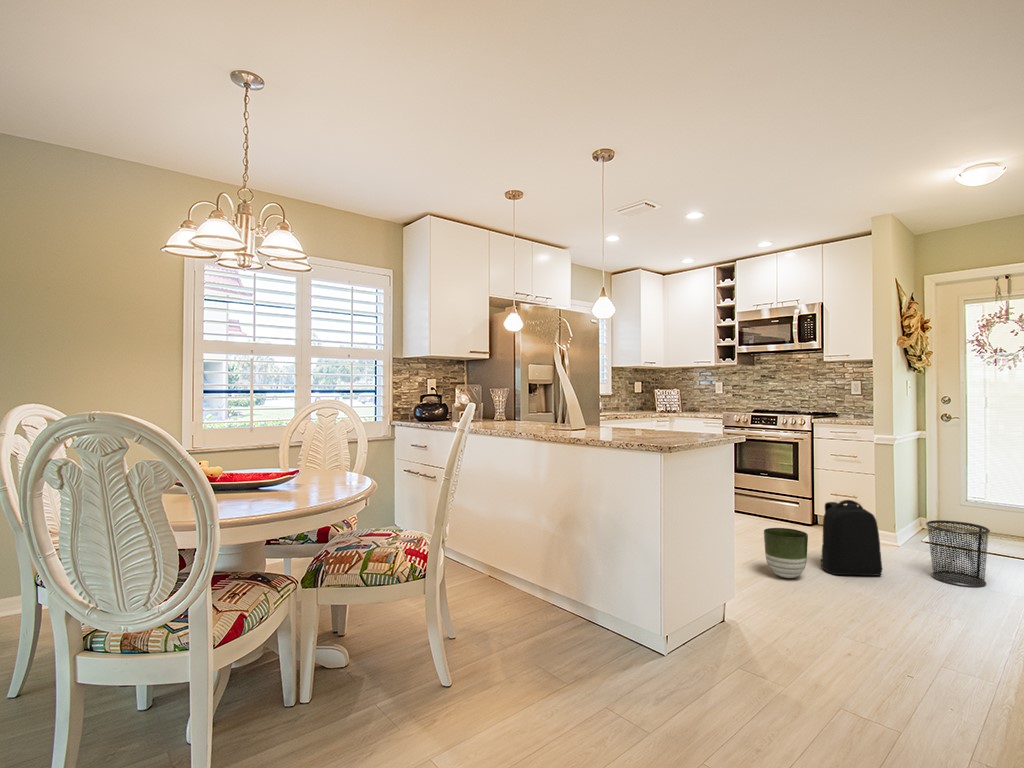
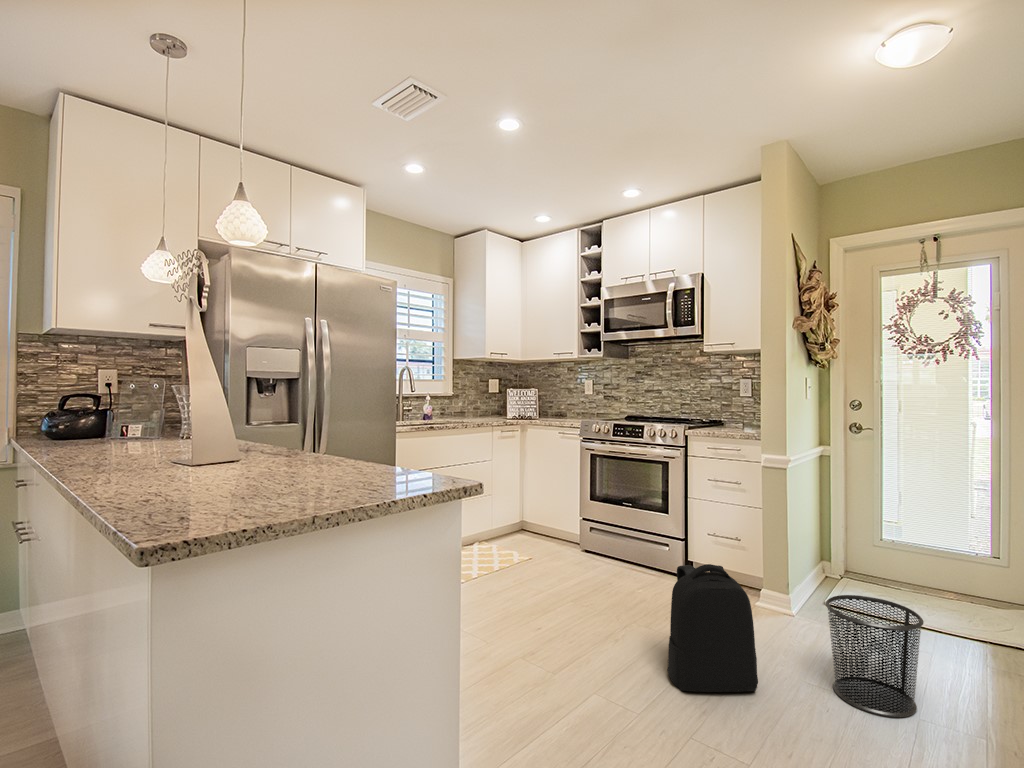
planter: present [764,528,808,578] -> none [571,612,638,705]

